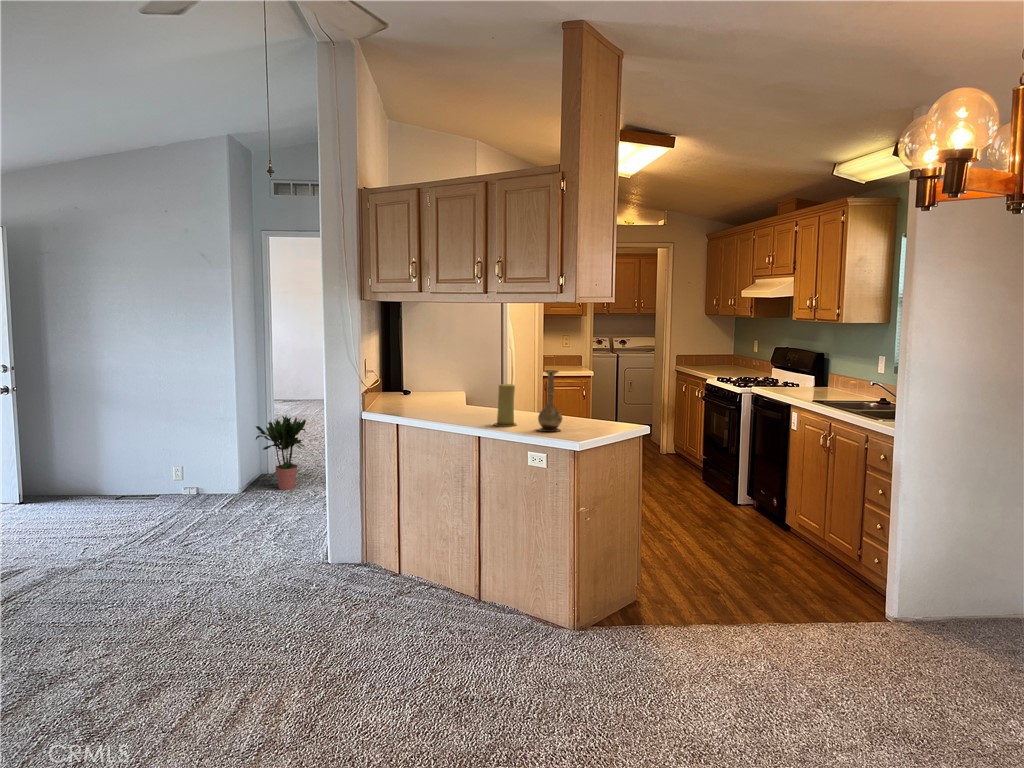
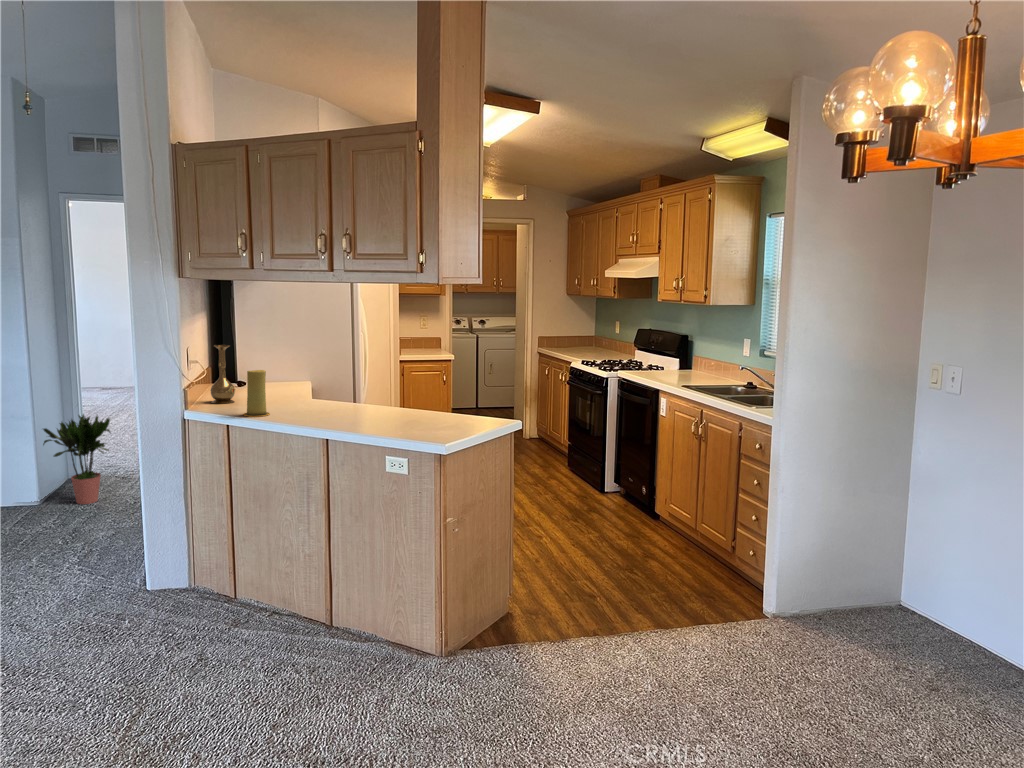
vase: present [538,370,562,432] -> present [210,345,235,404]
candle: present [494,384,517,427] -> present [243,370,270,417]

